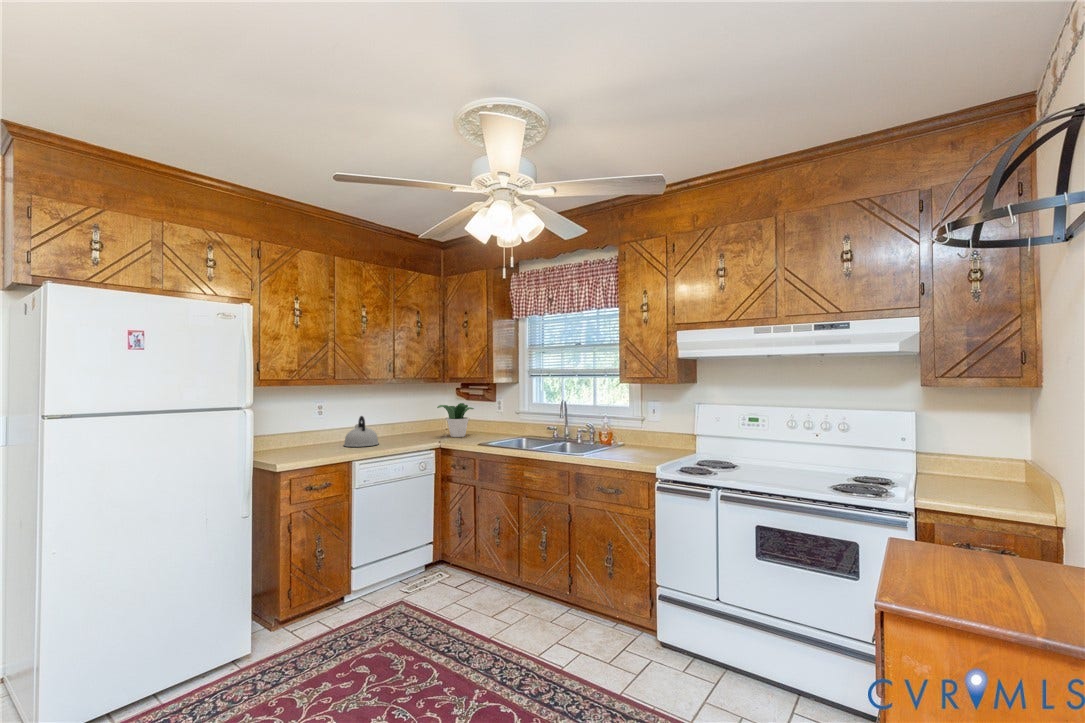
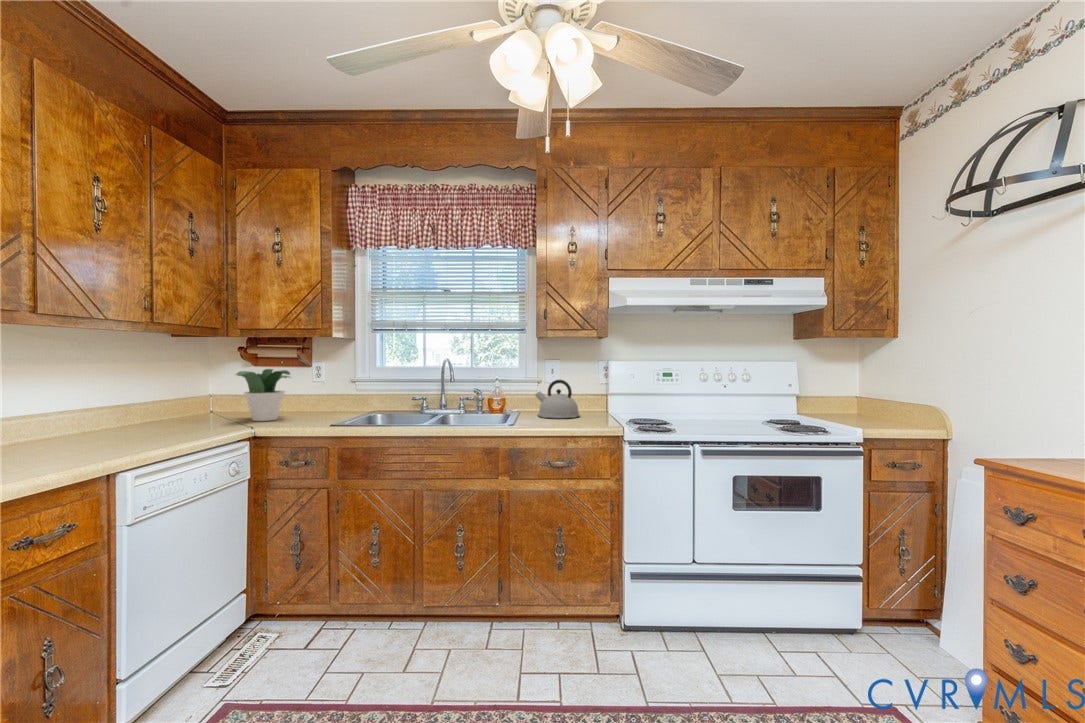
kettle: present [344,416,379,447] -> present [535,380,579,418]

